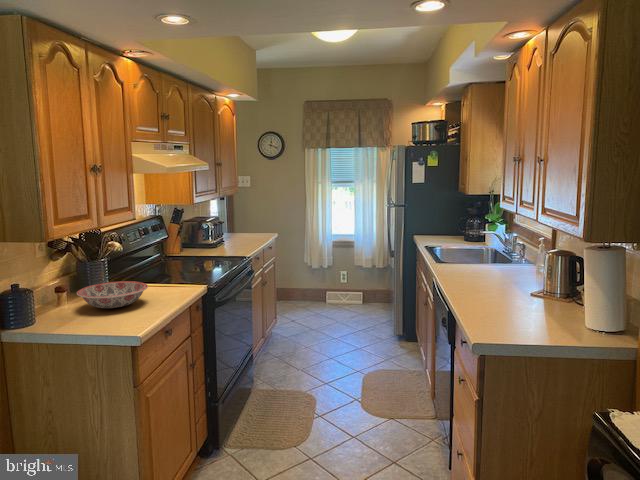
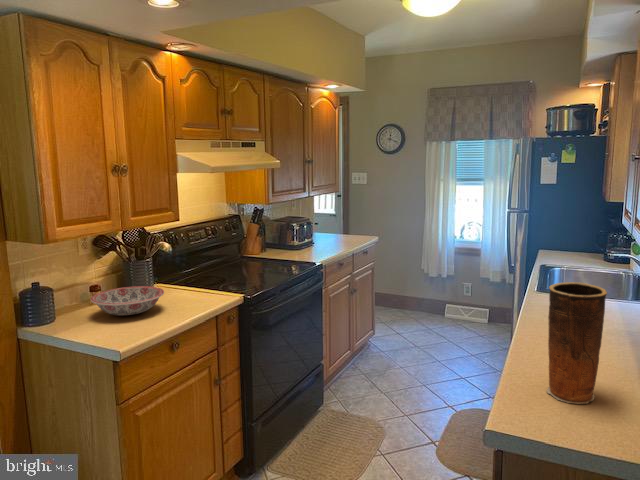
vase: none [491,242,528,321] -> present [547,282,607,404]

